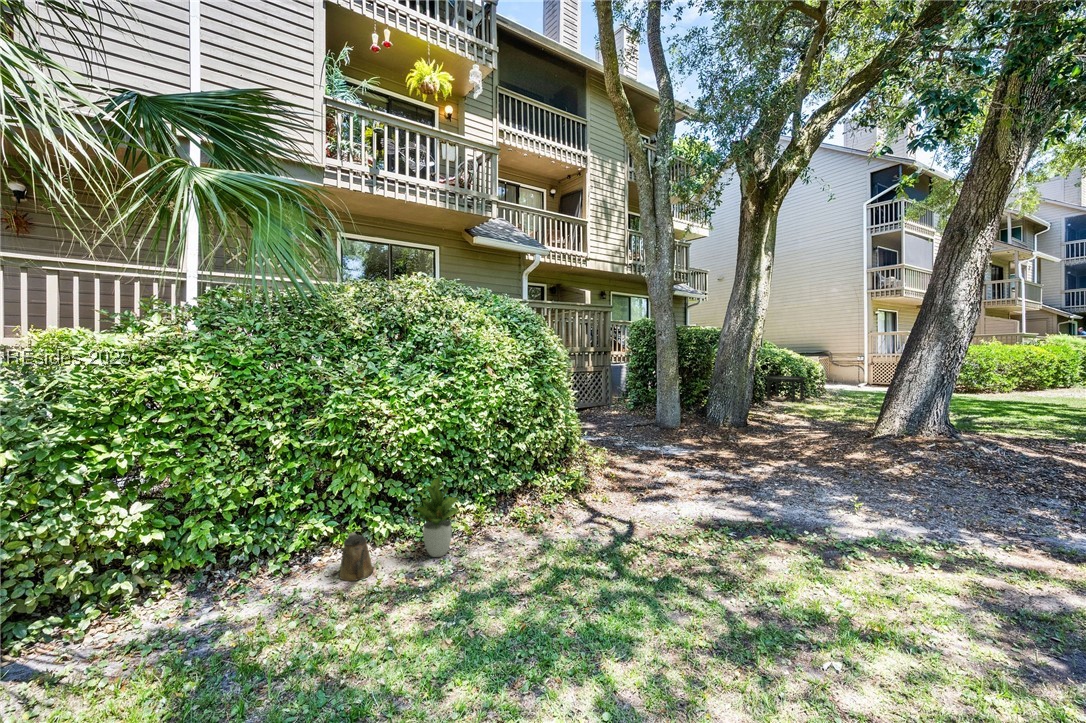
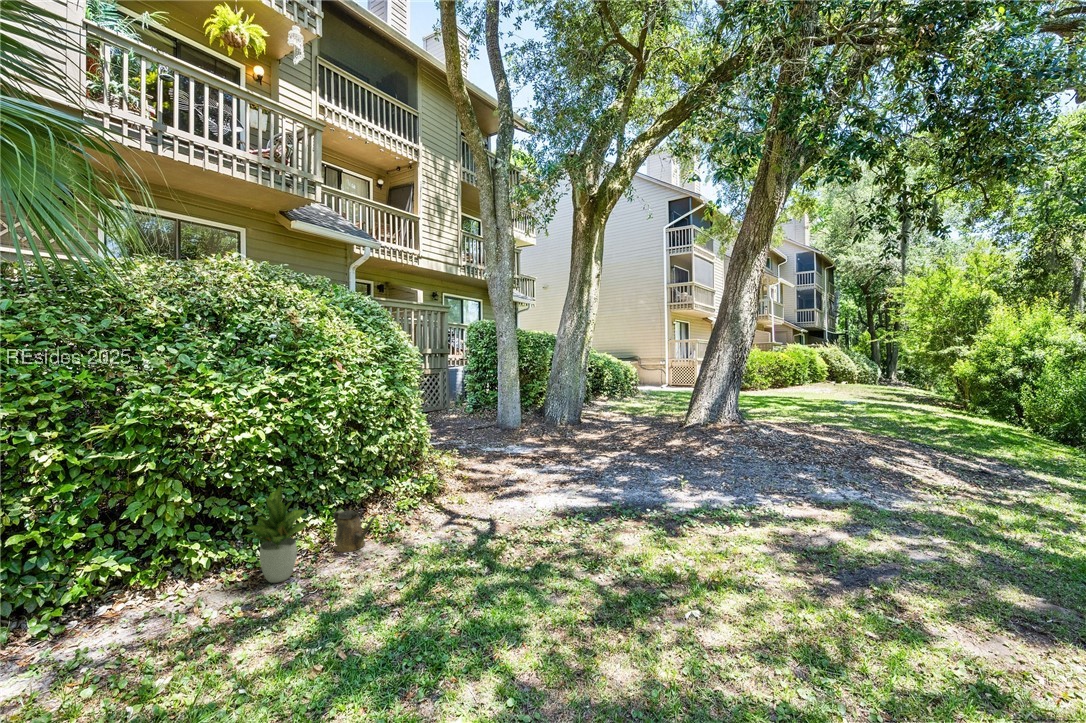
round table: present [765,376,807,402] -> none [589,377,625,400]
watering can: present [339,533,374,581] -> present [334,510,377,552]

